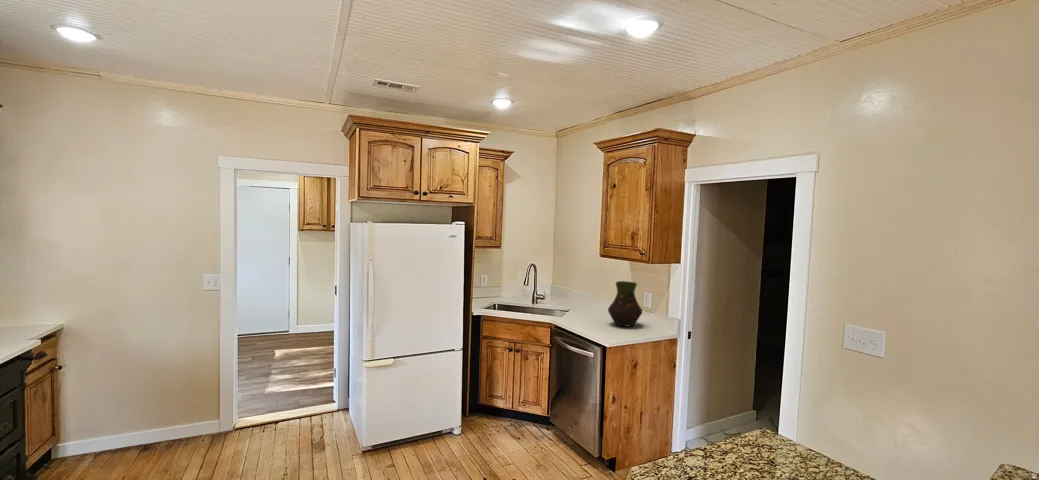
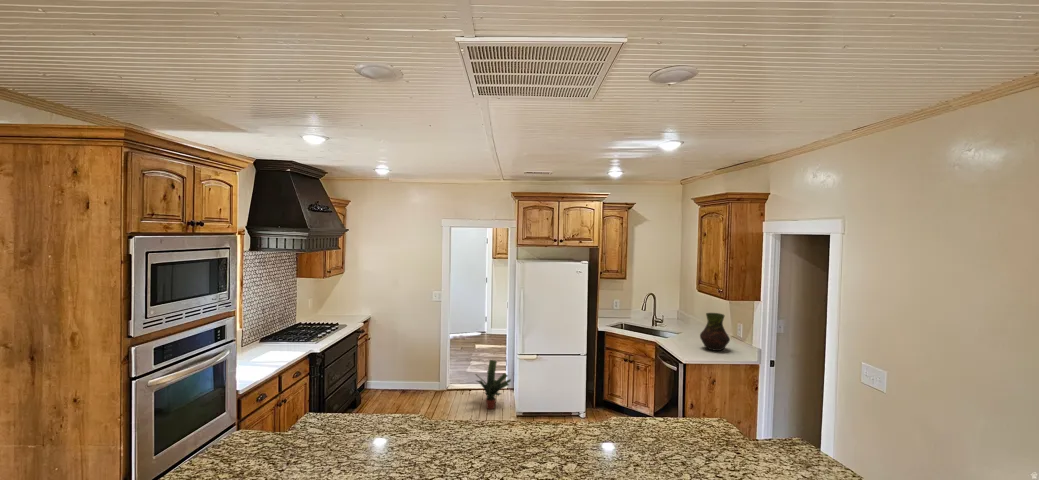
potted plant: none [288,374,350,449] -> present [476,360,511,409]

